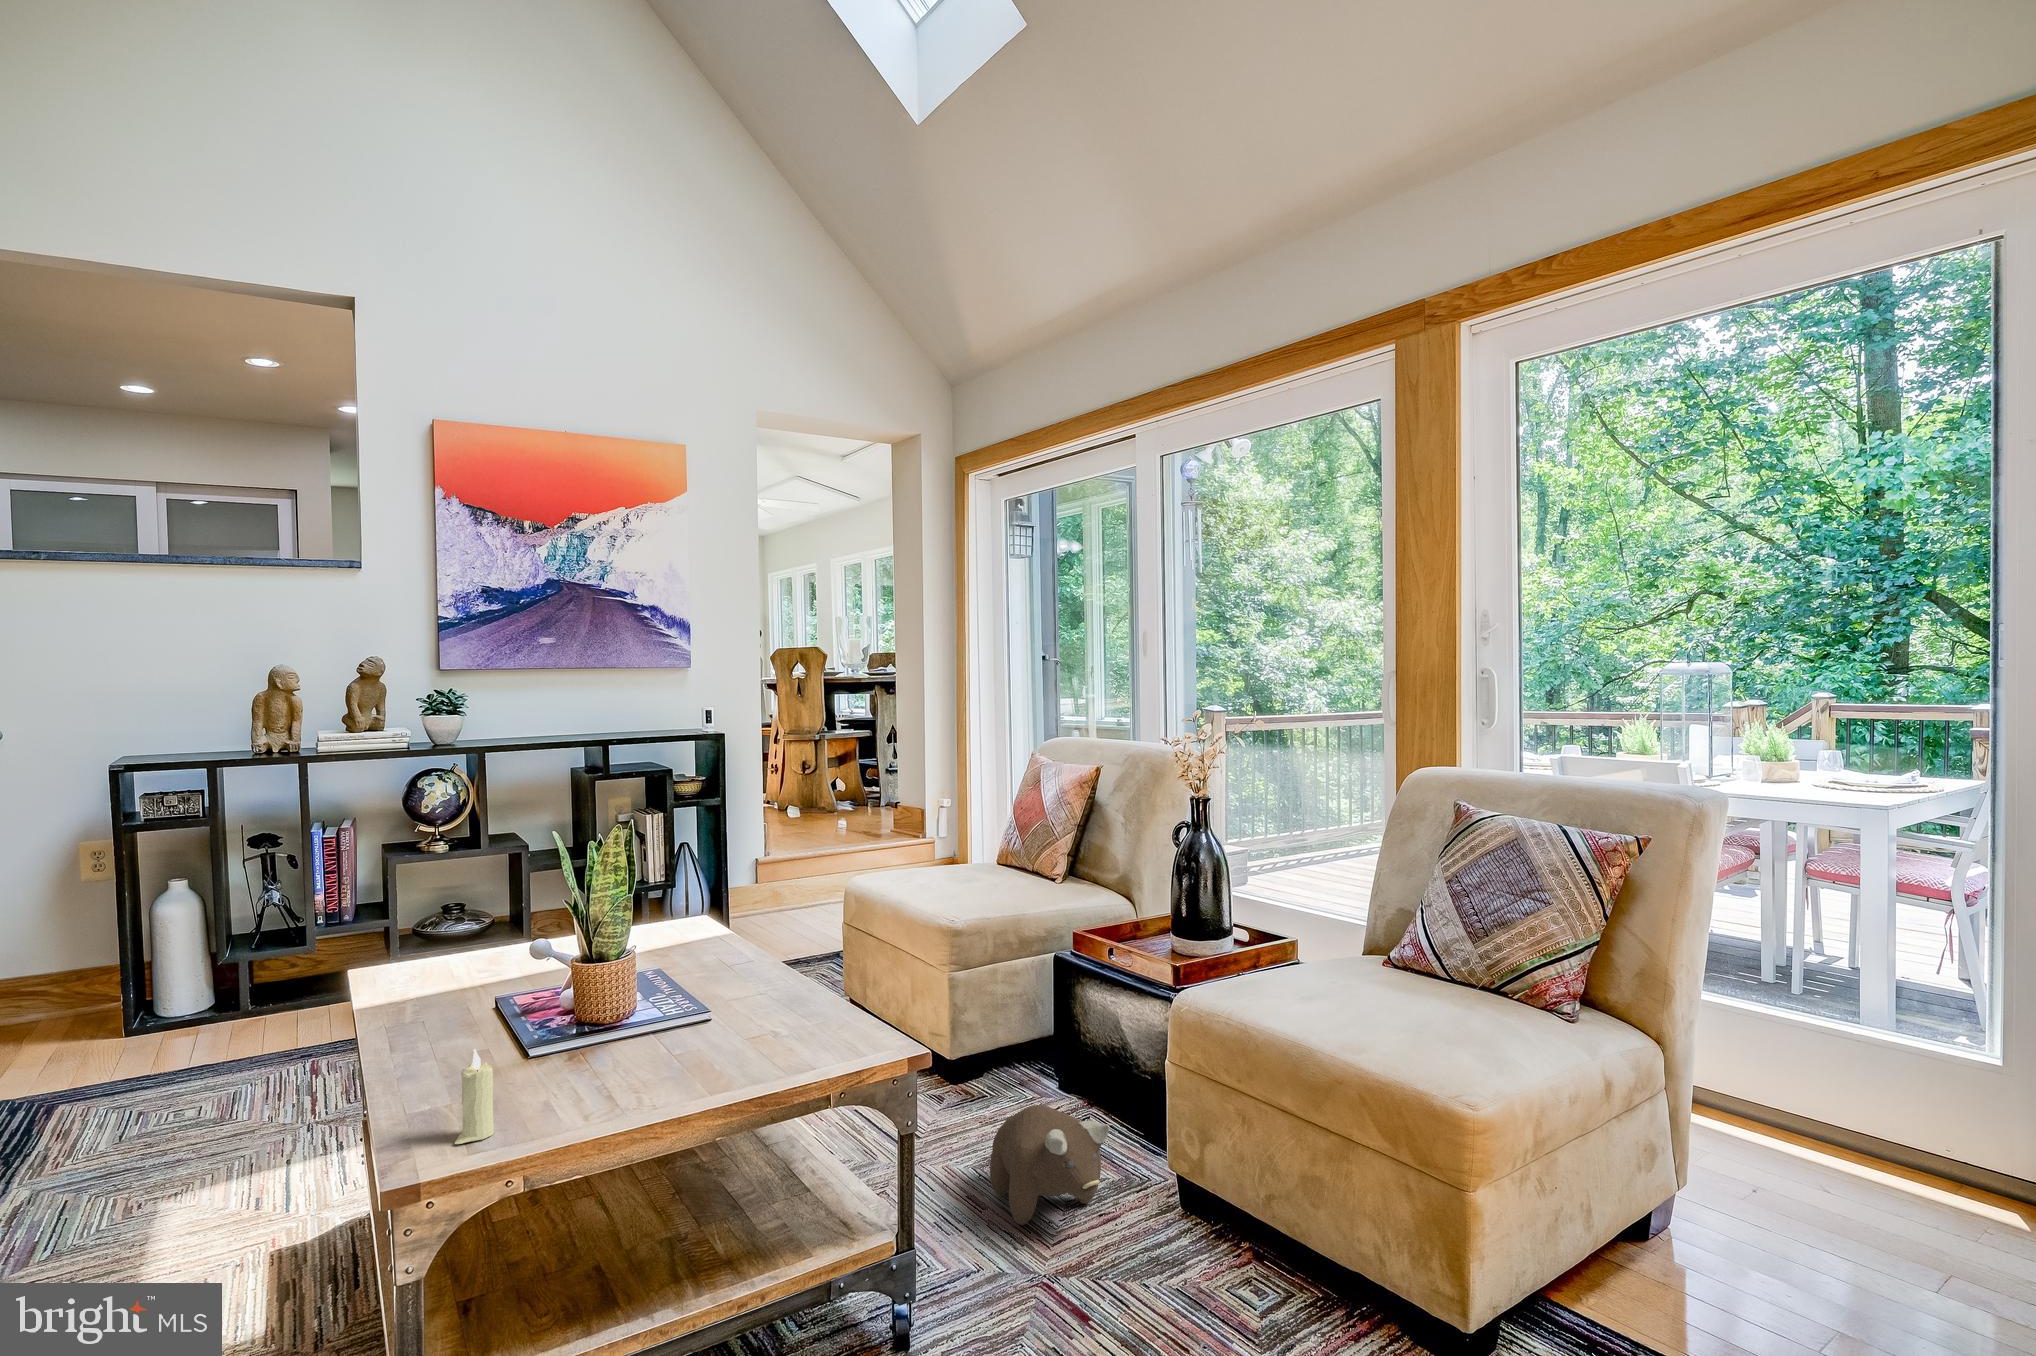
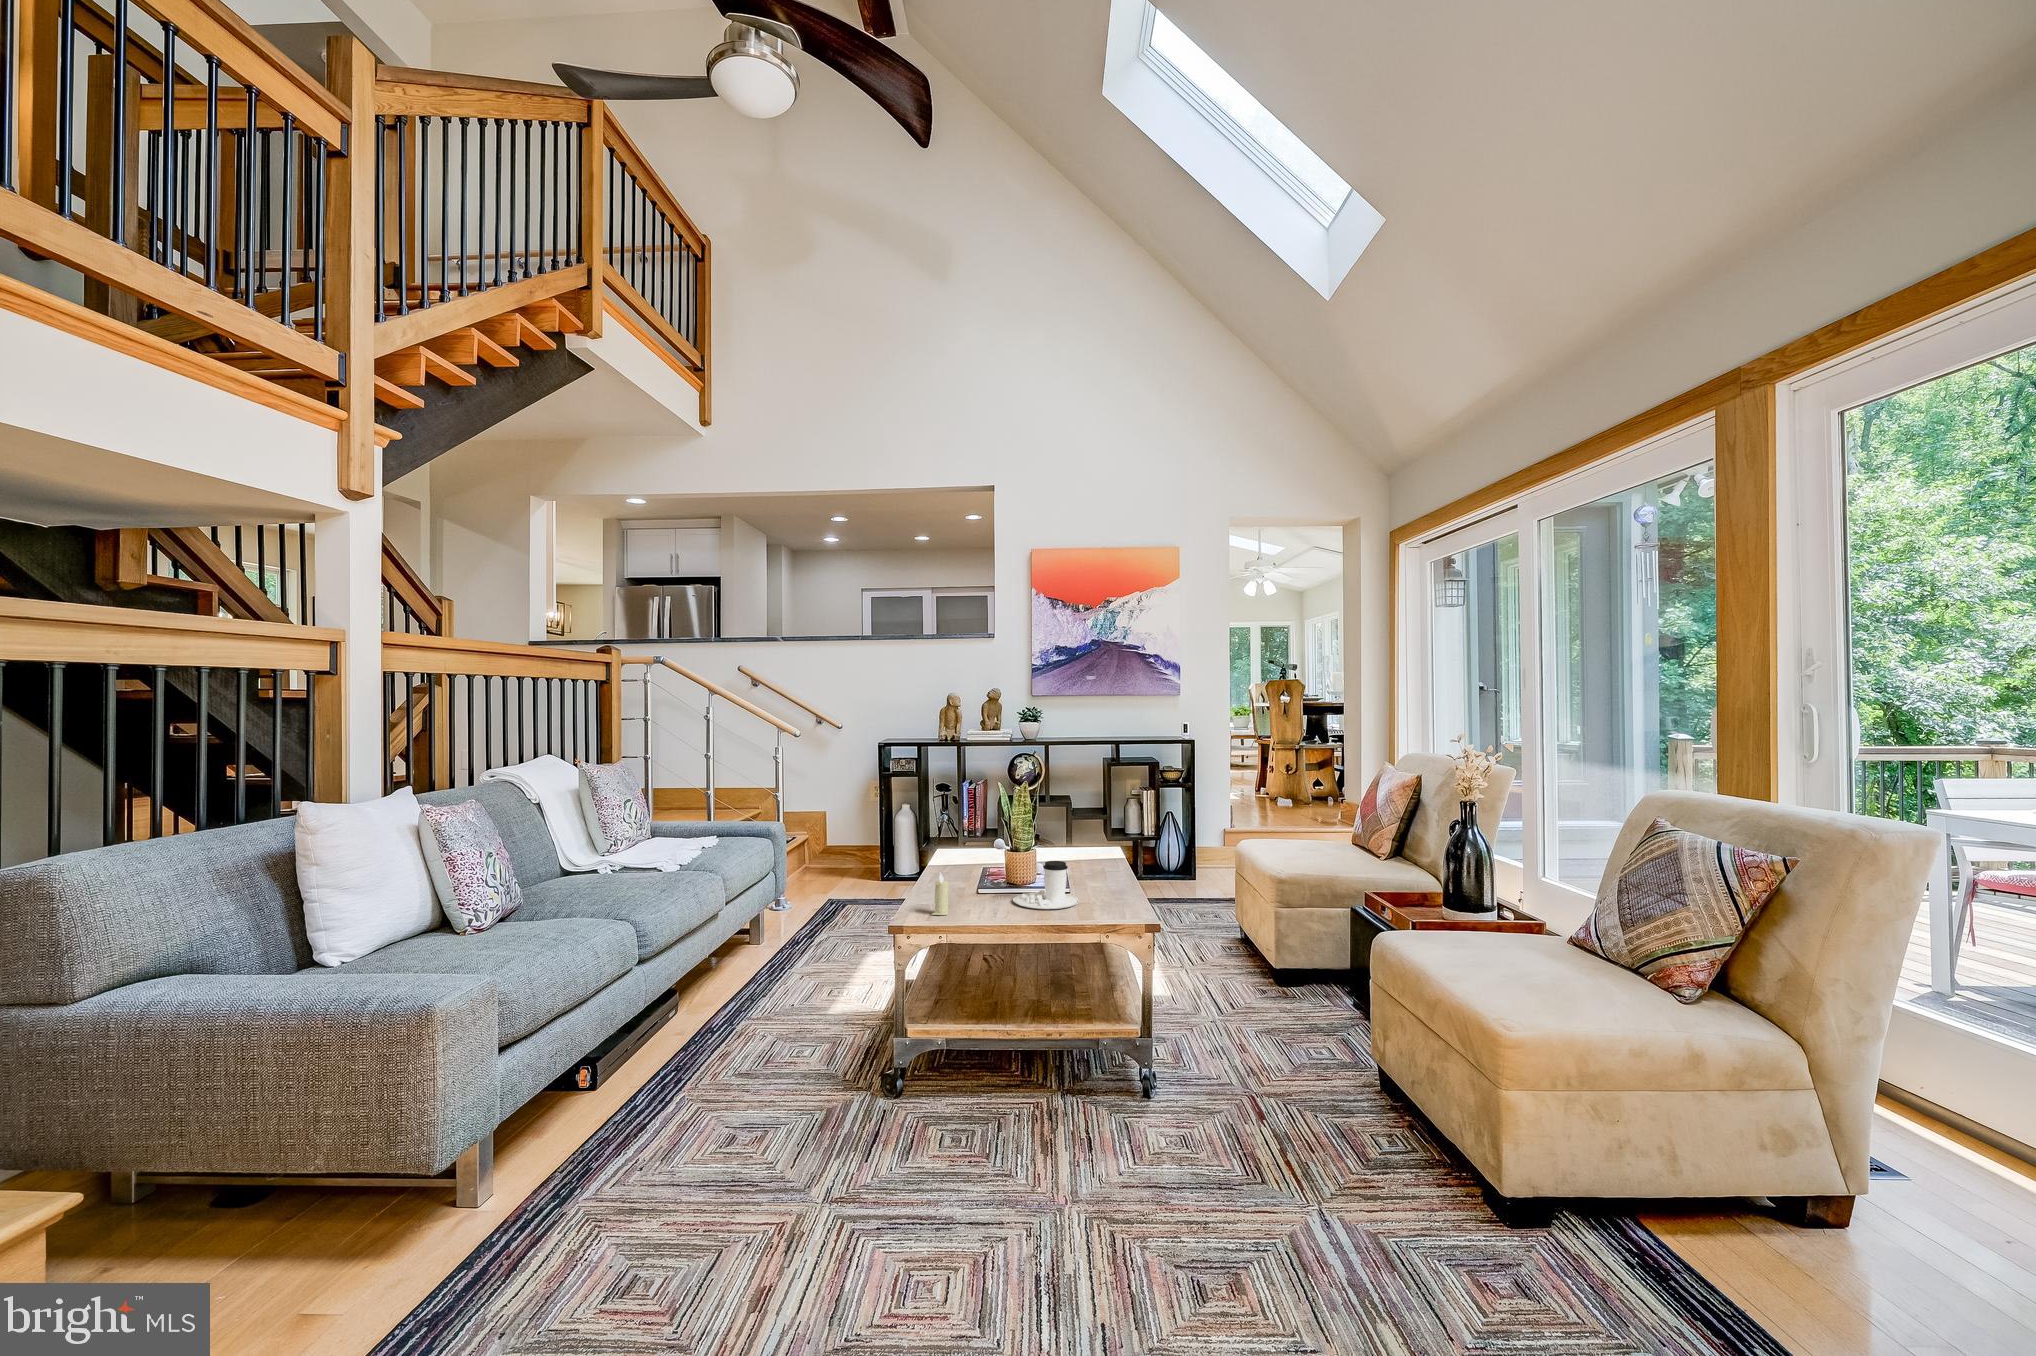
coffee cup: none [605,970,735,1073] -> present [1013,861,1079,909]
plush toy: present [990,1105,1109,1225] -> none [1252,994,1325,1069]

